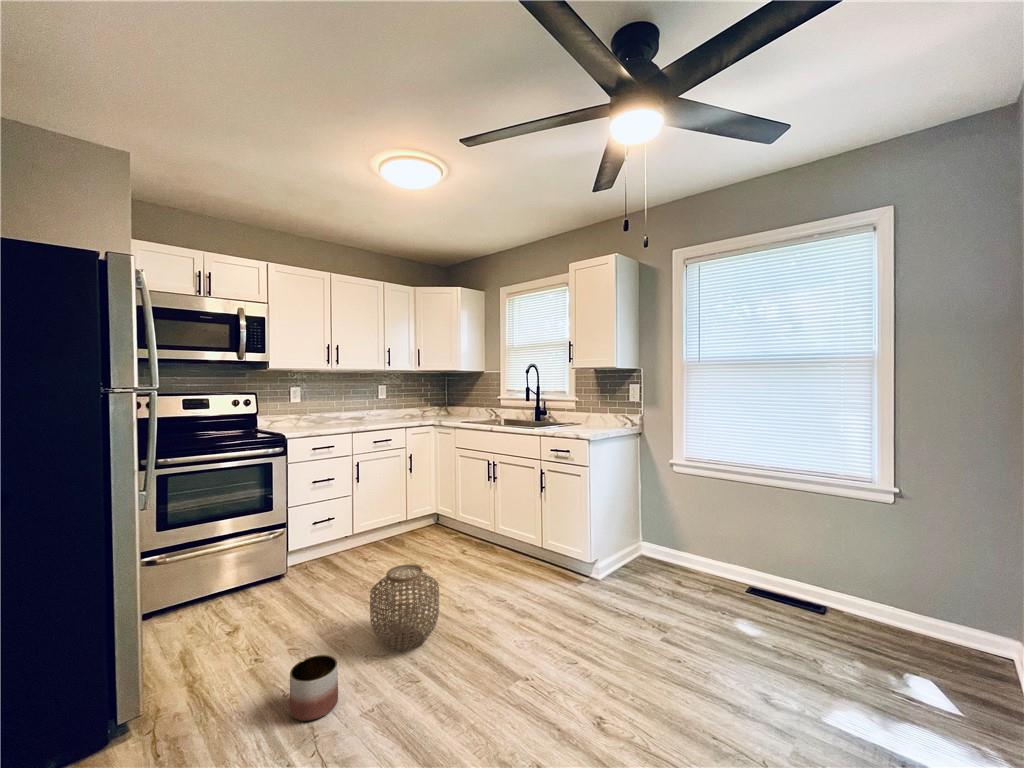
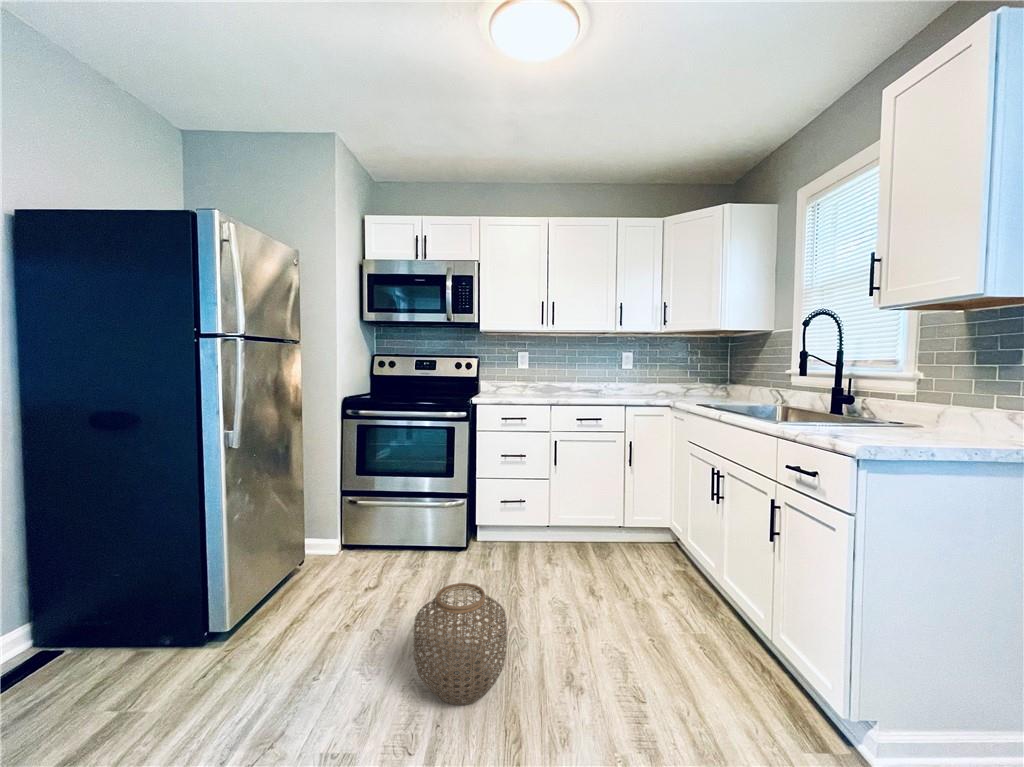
planter: present [290,655,338,721] -> none [275,653,332,732]

